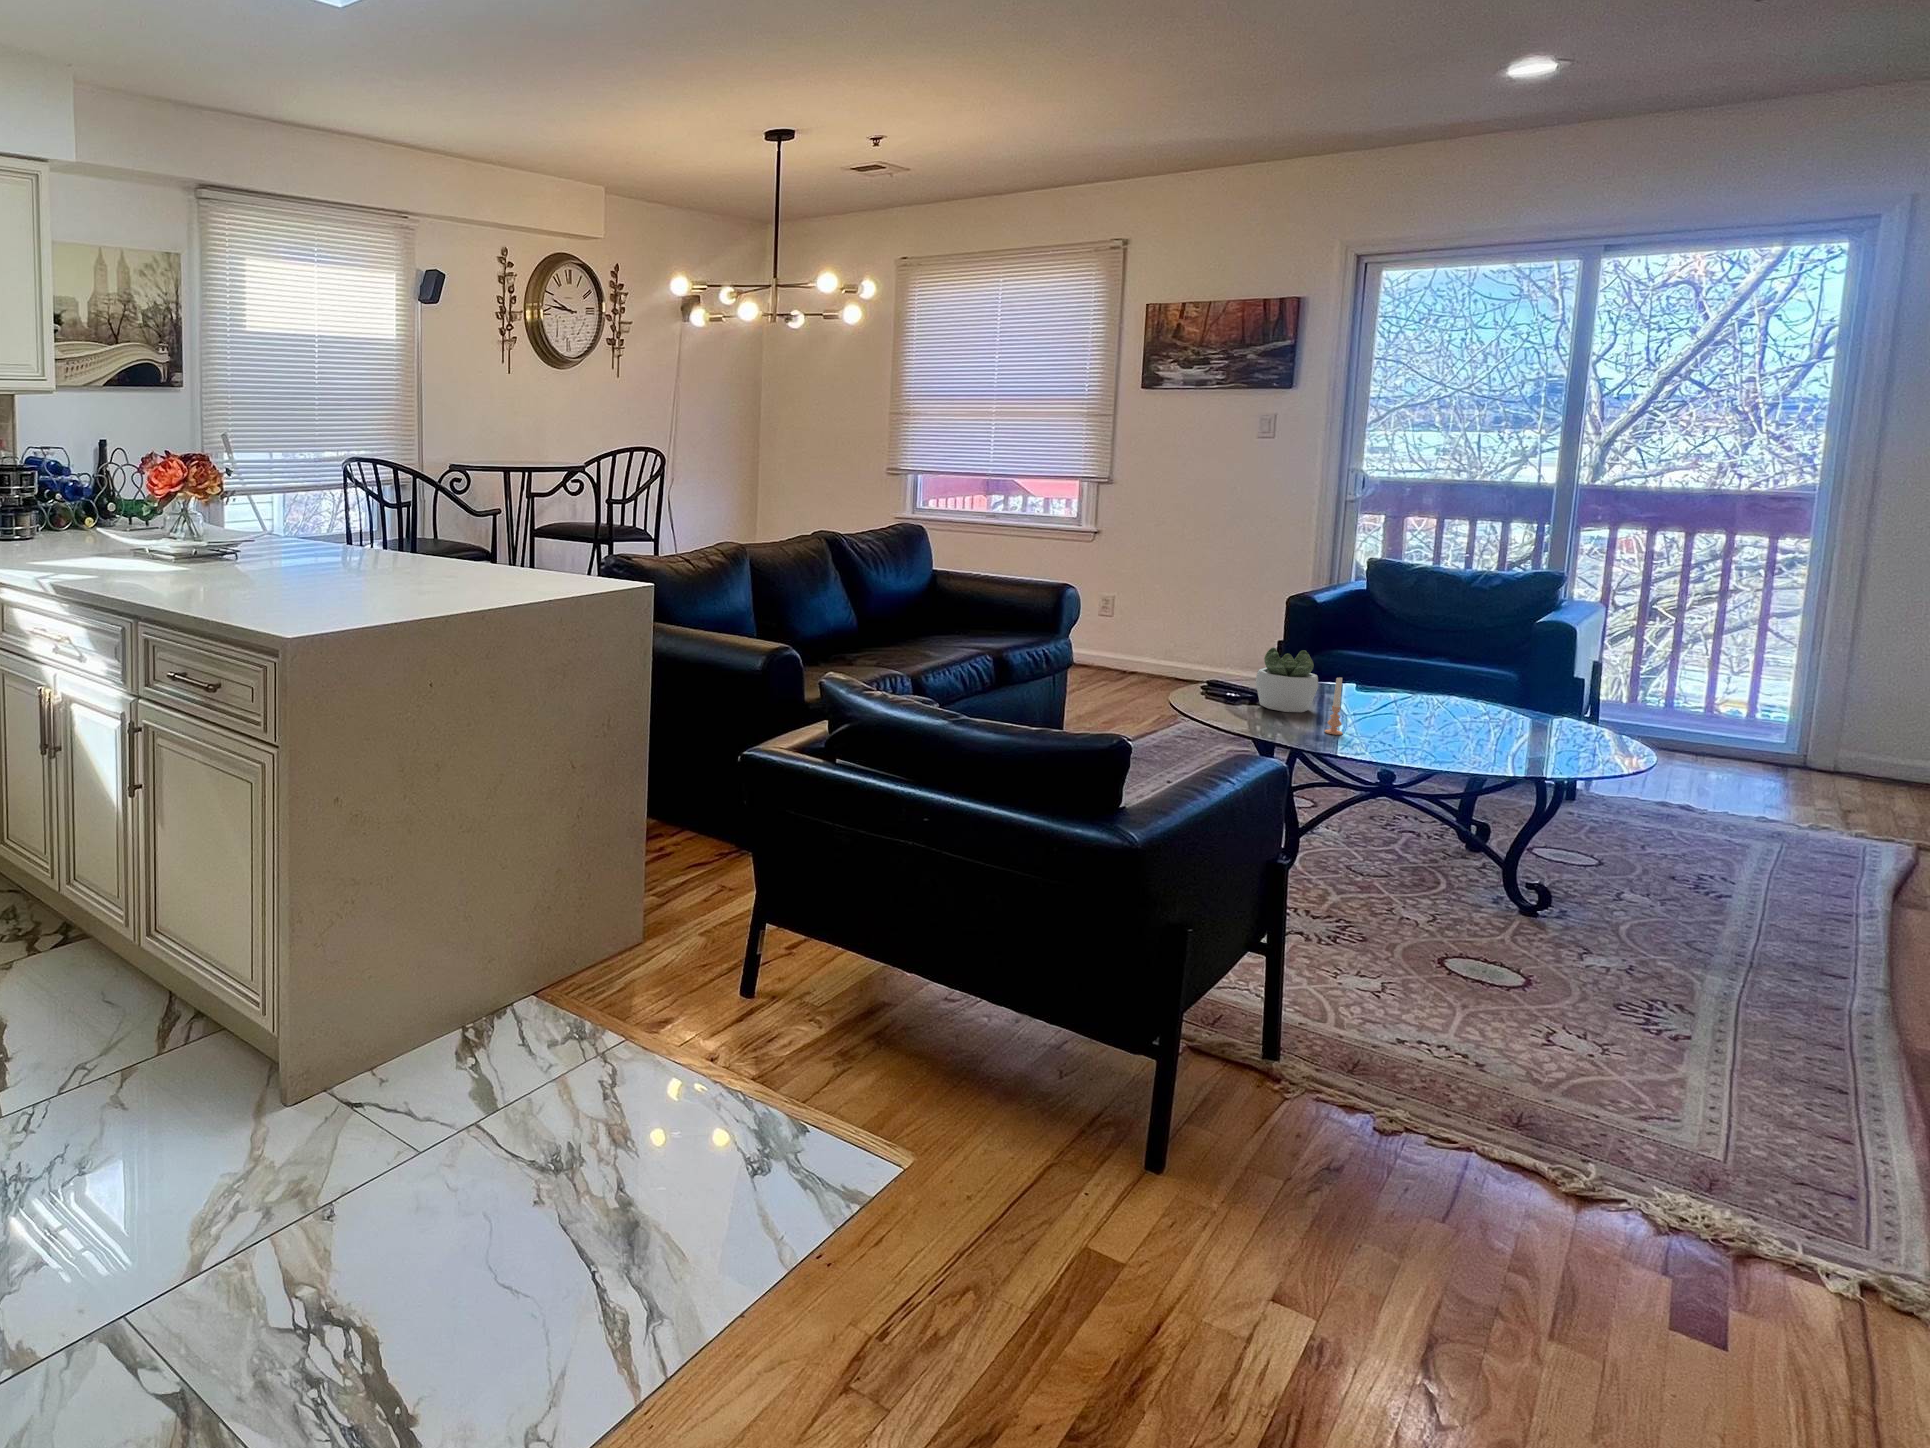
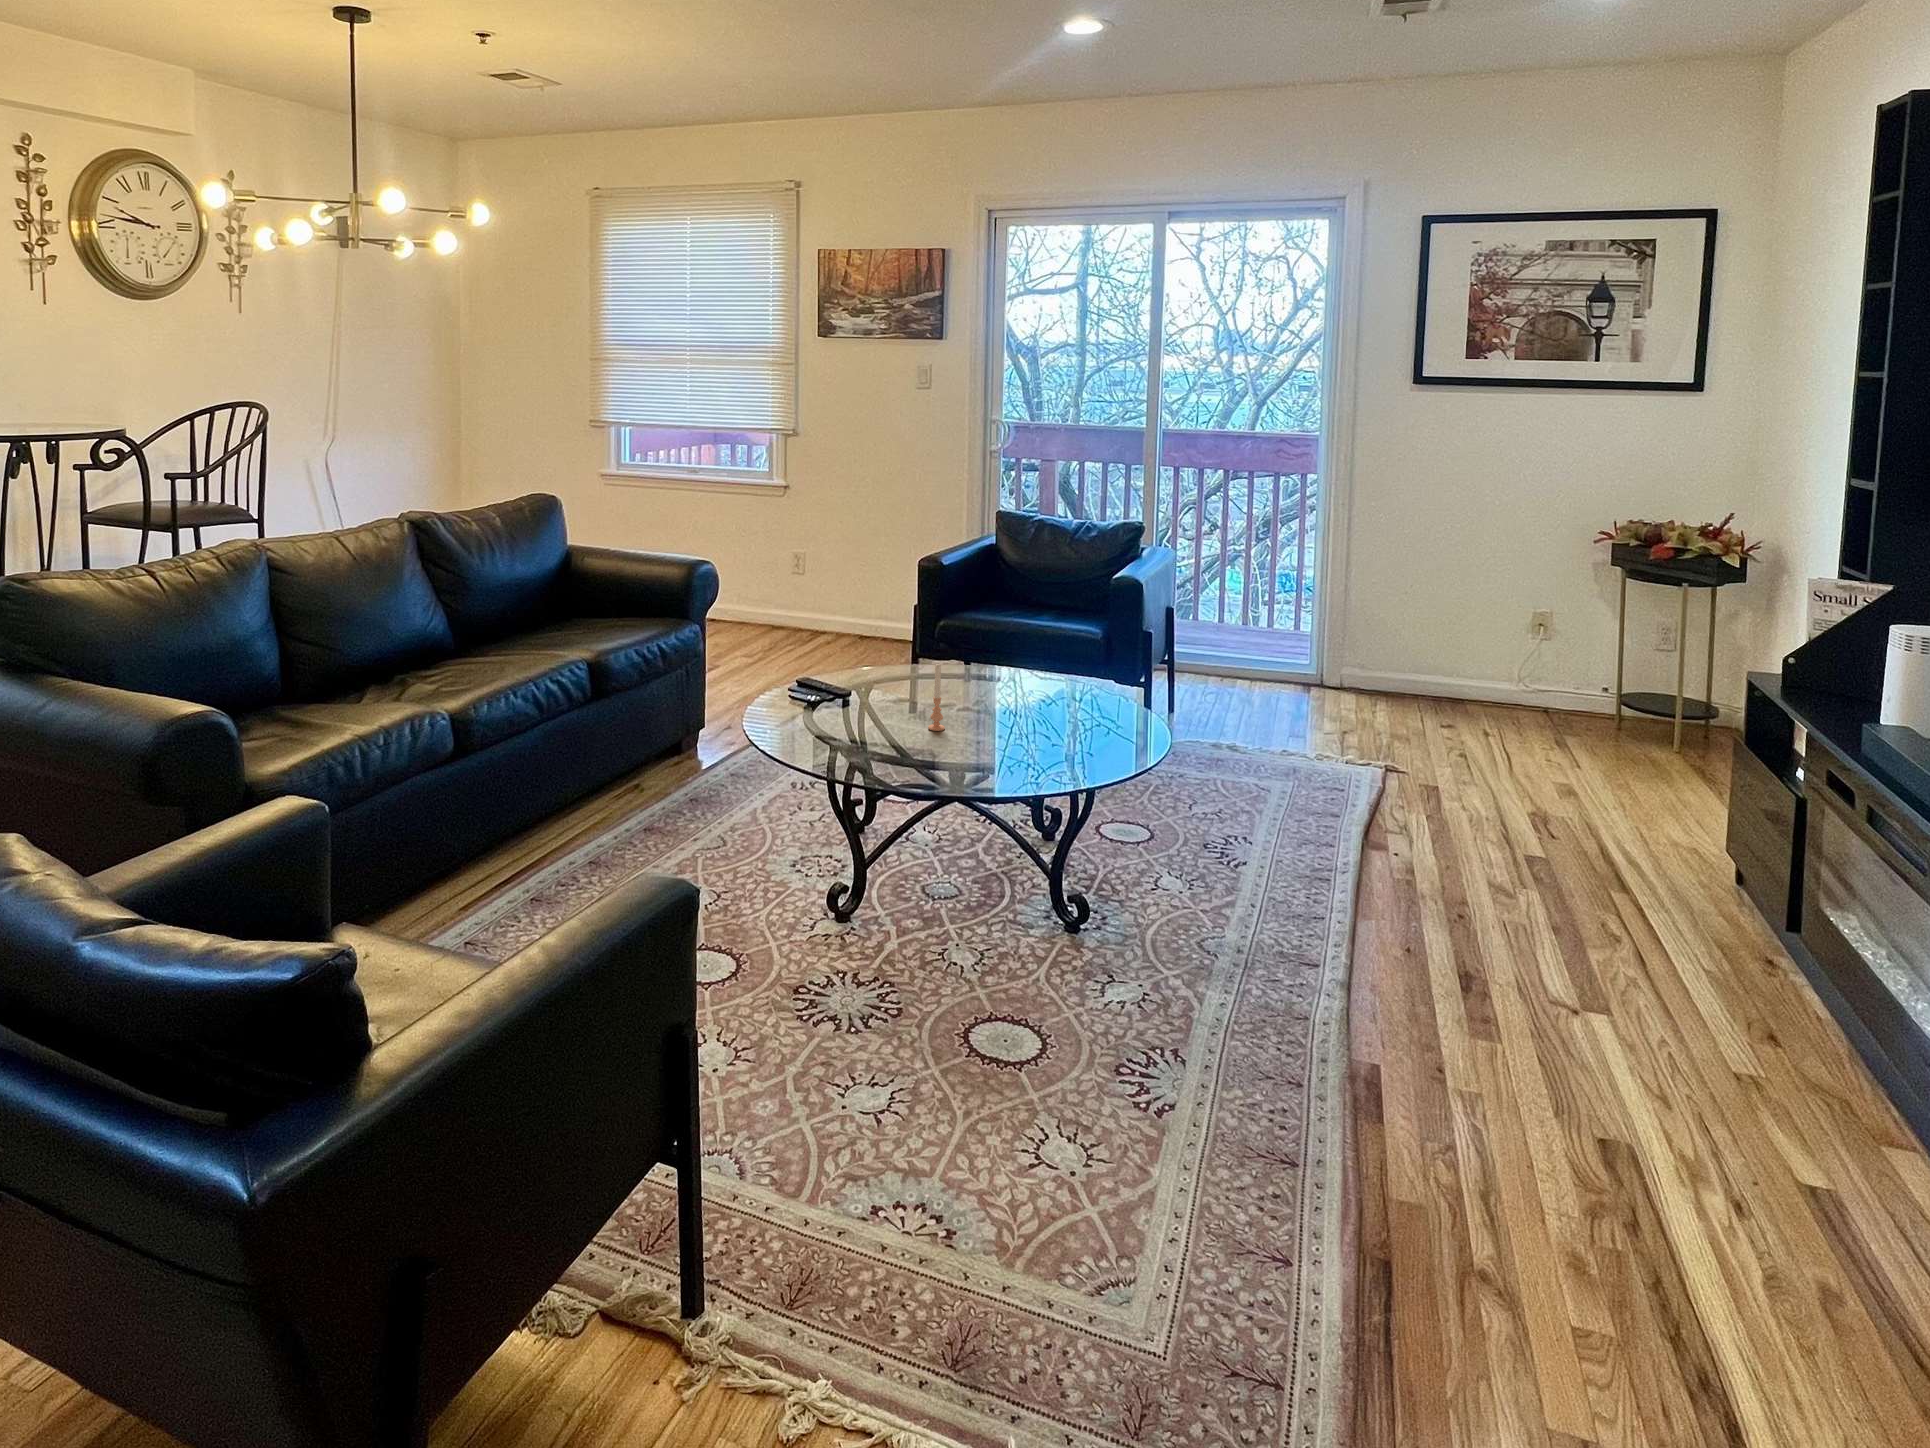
succulent plant: present [1255,648,1318,712] -> none [872,627,930,702]

